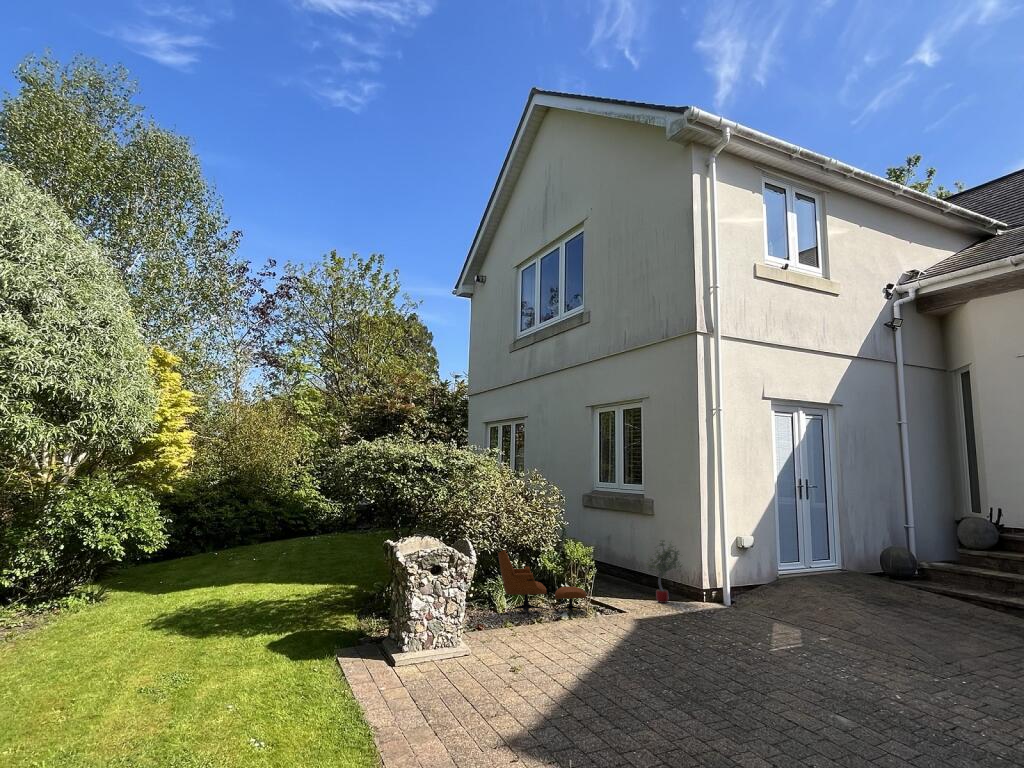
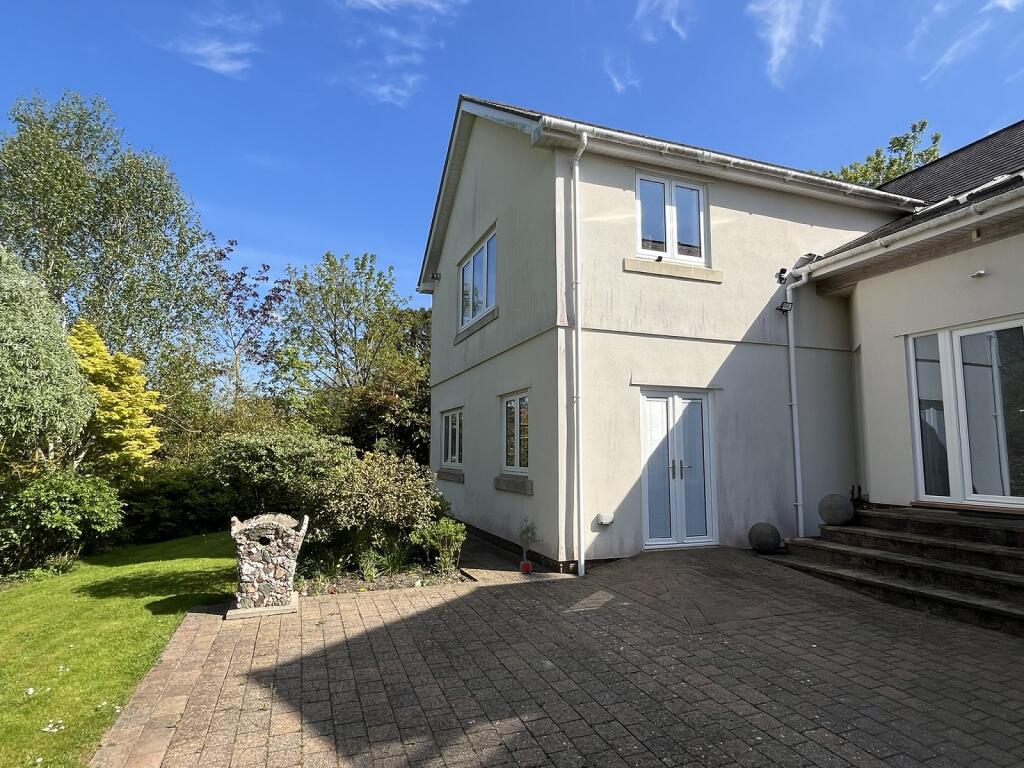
lounge chair: present [498,550,587,617] -> none [367,511,449,583]

